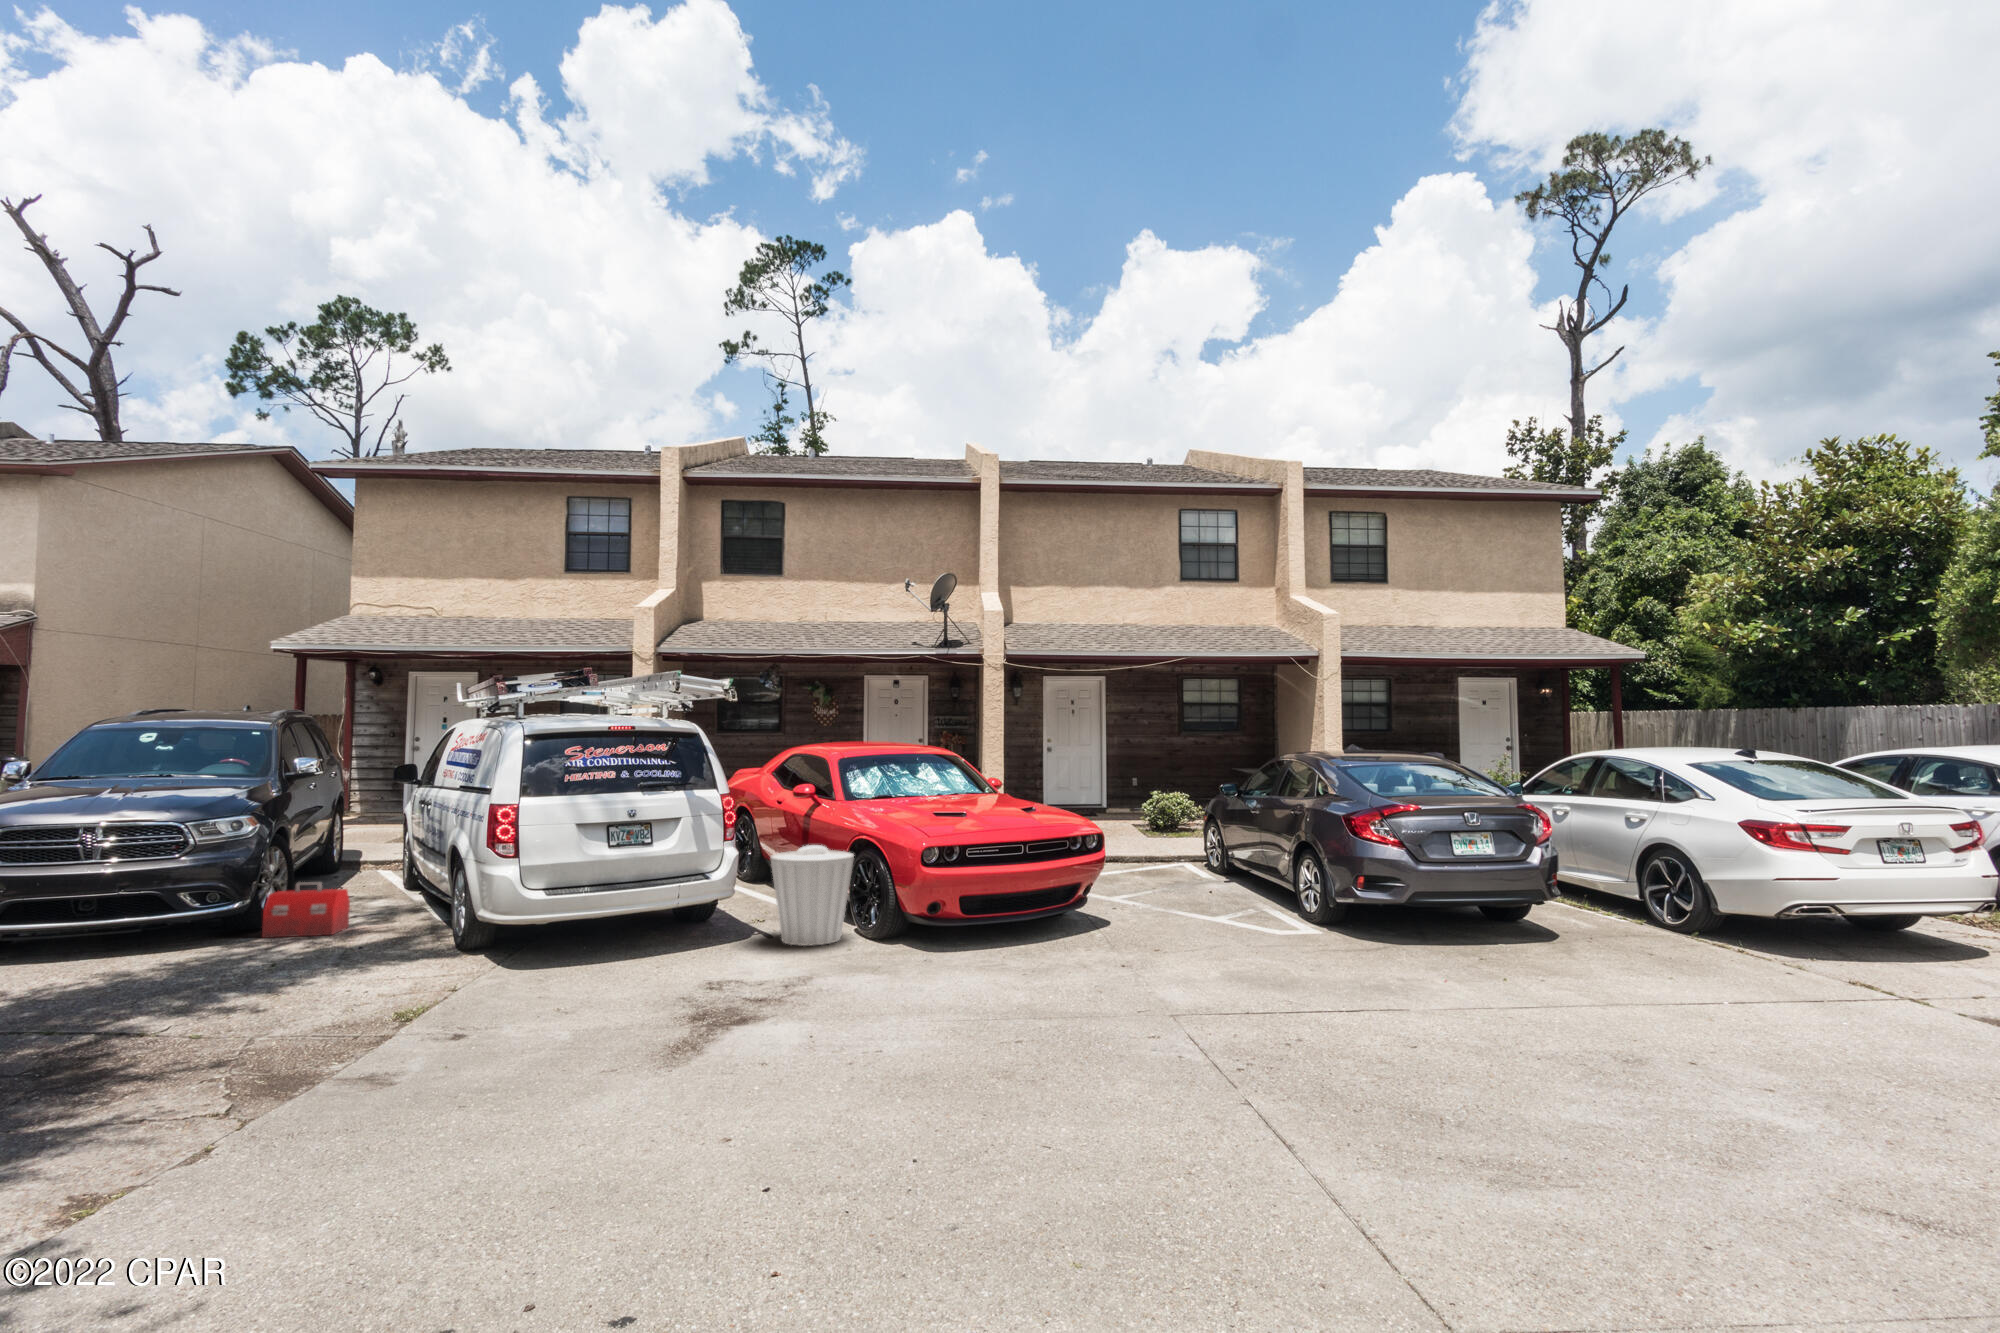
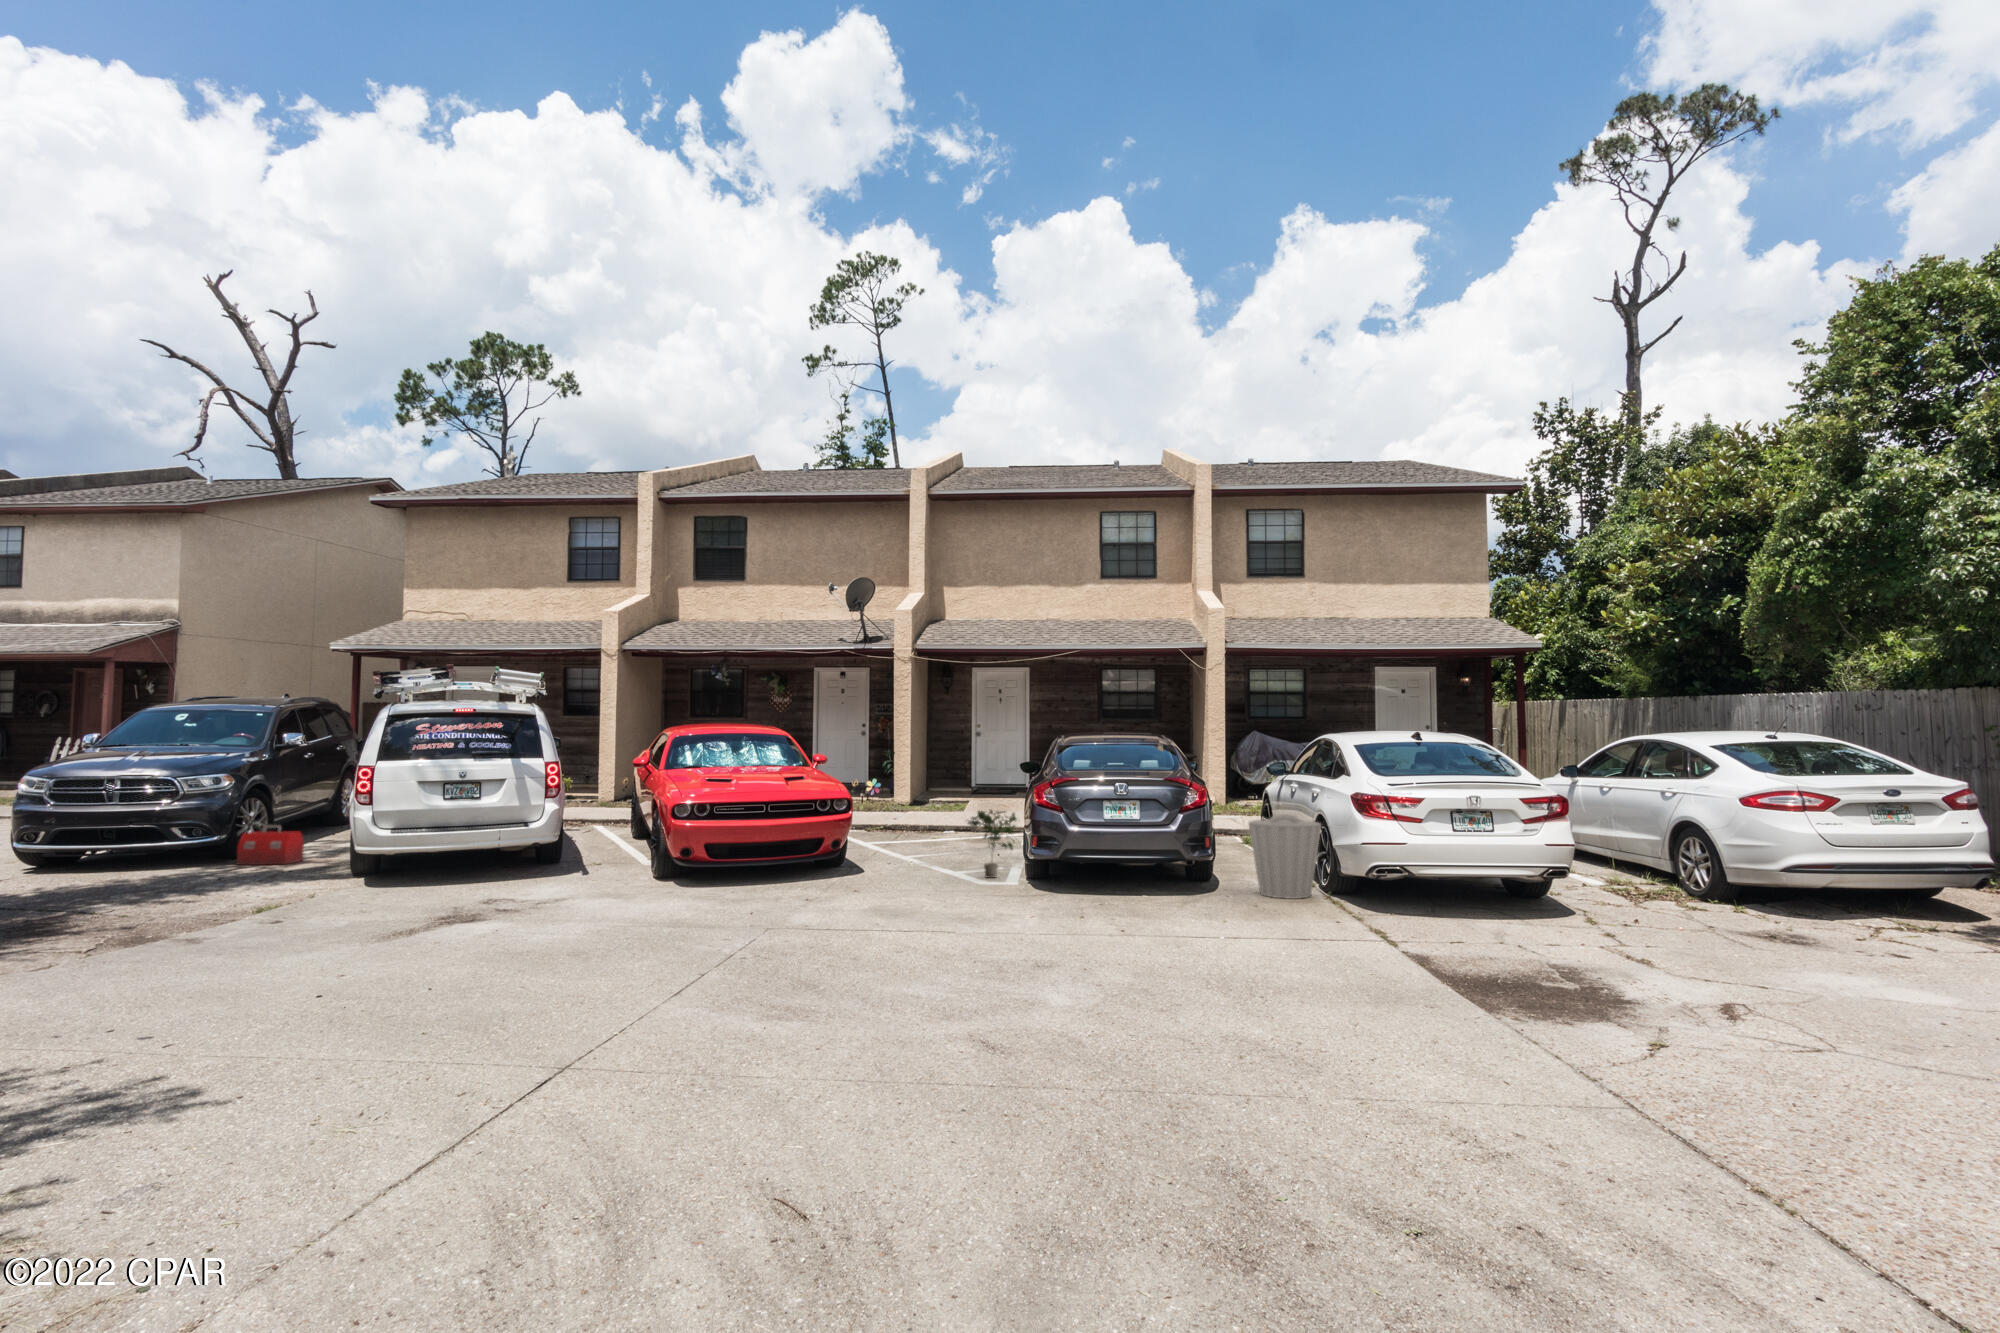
potted plant: none [1238,844,1308,926] -> present [968,810,1016,878]
trash can: present [771,845,854,946] -> present [1249,814,1321,899]

